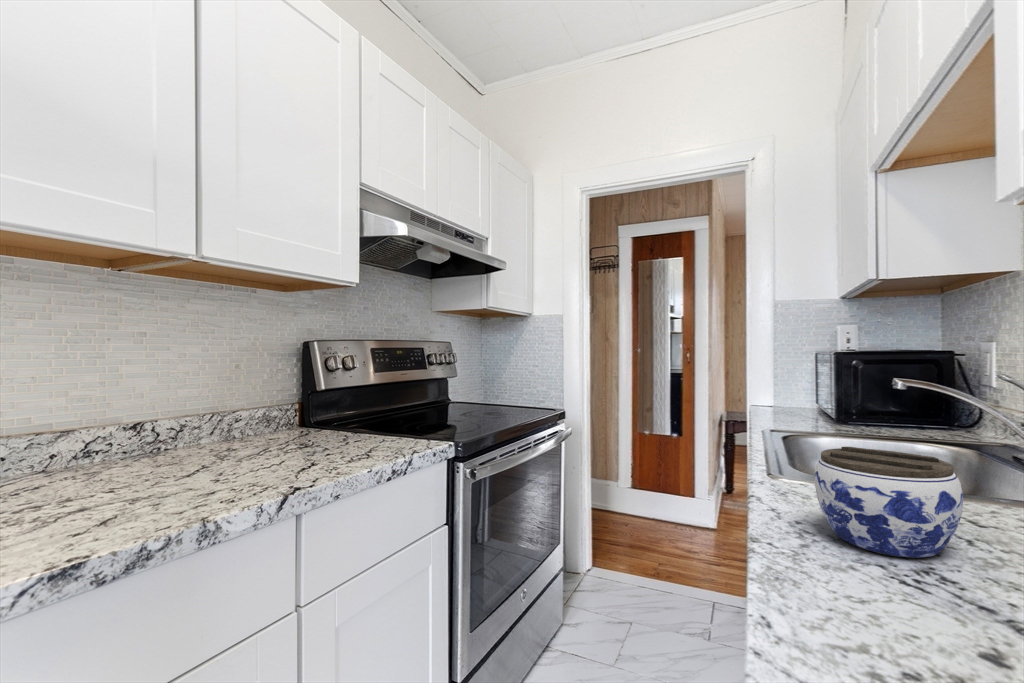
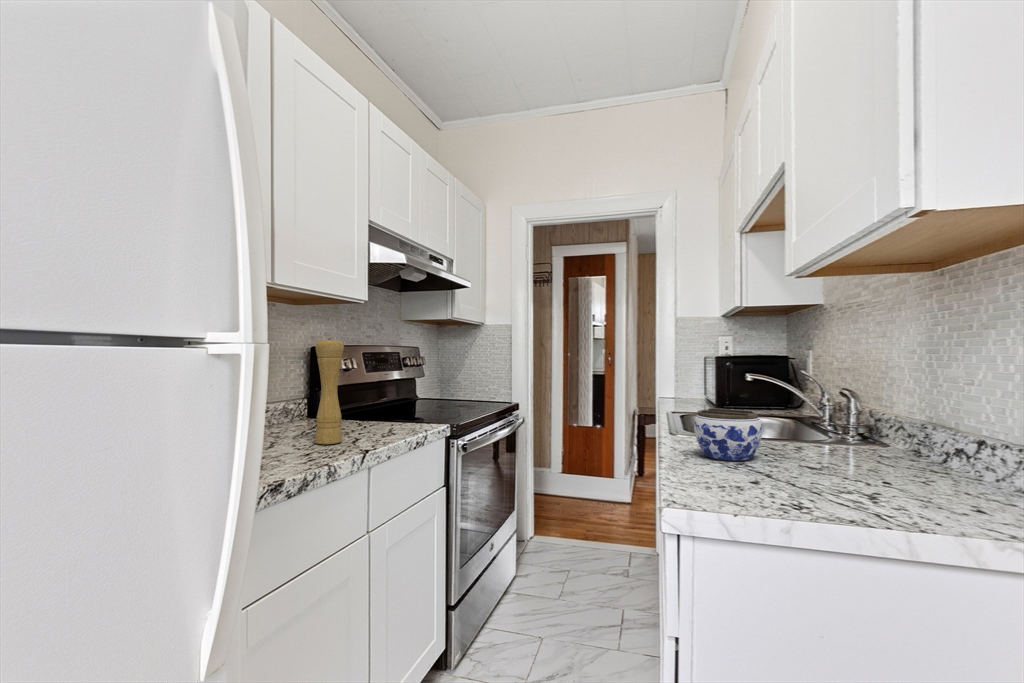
pepper mill: none [246,329,286,475] -> present [316,338,344,444]

